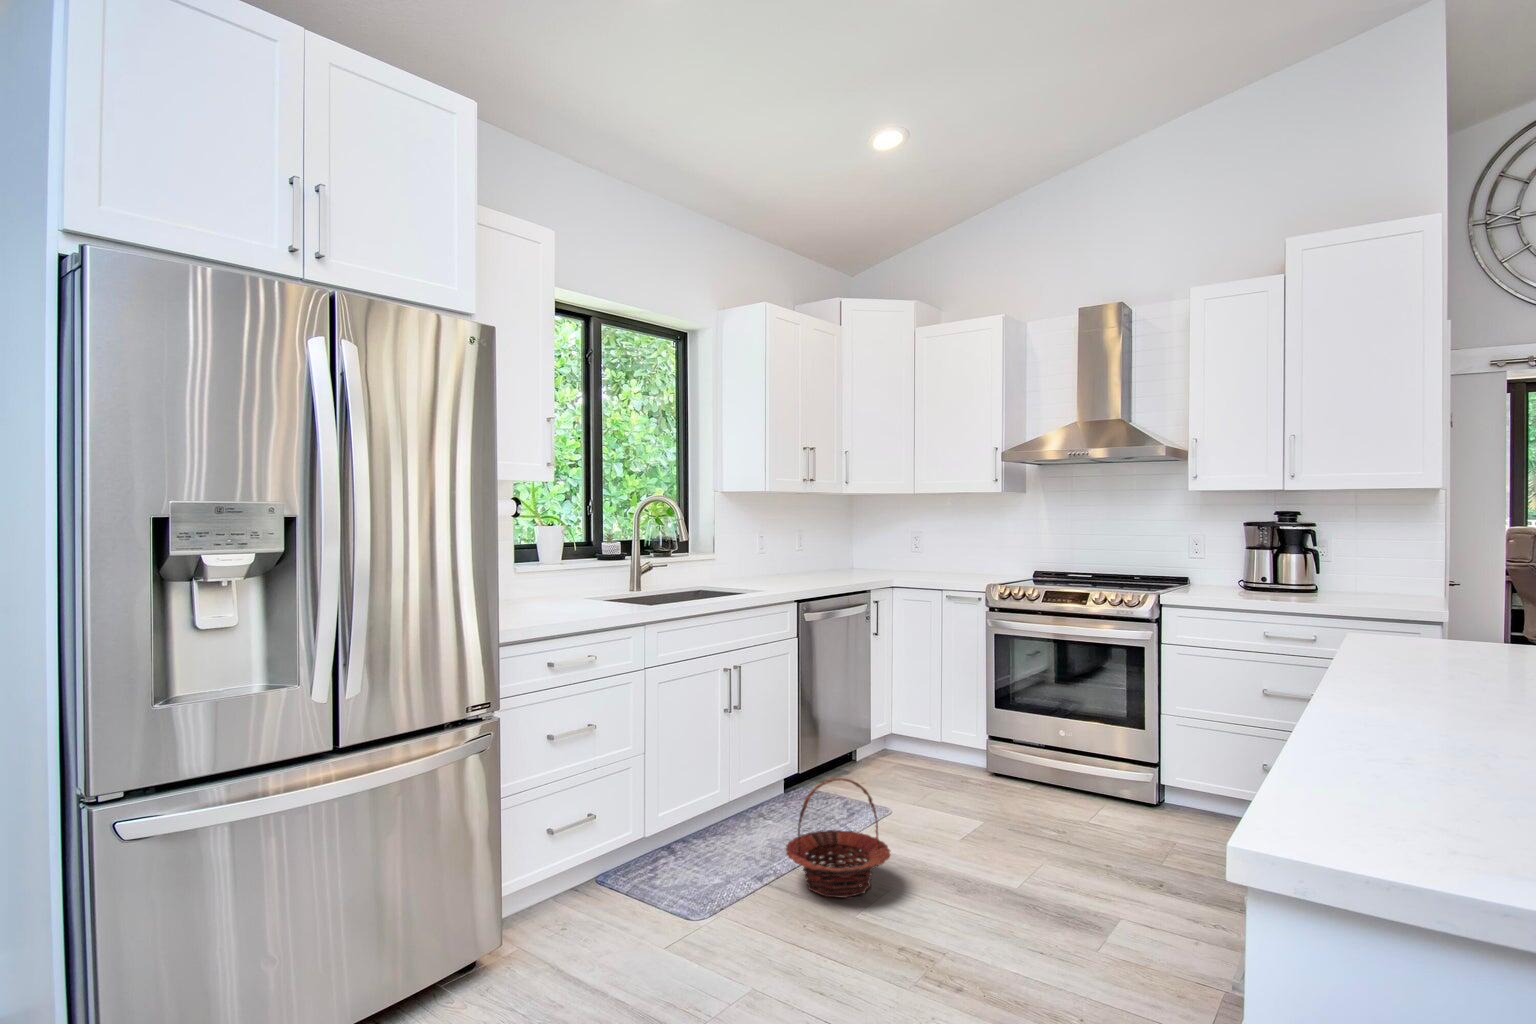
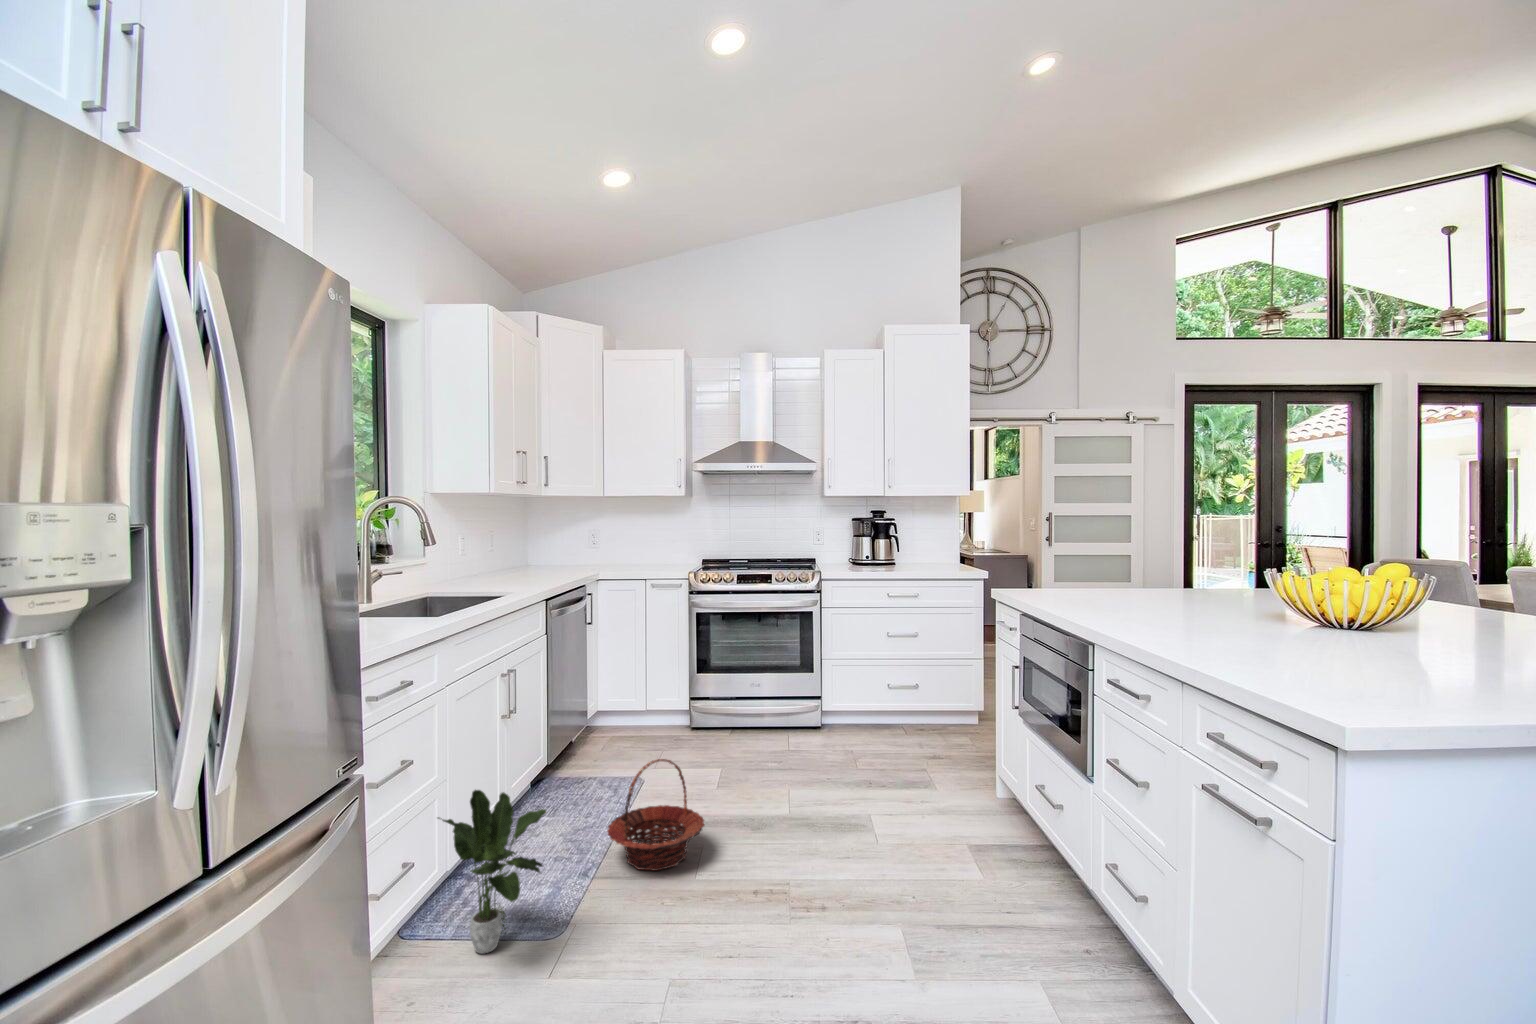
potted plant: none [598,760,692,913] -> present [438,790,546,954]

